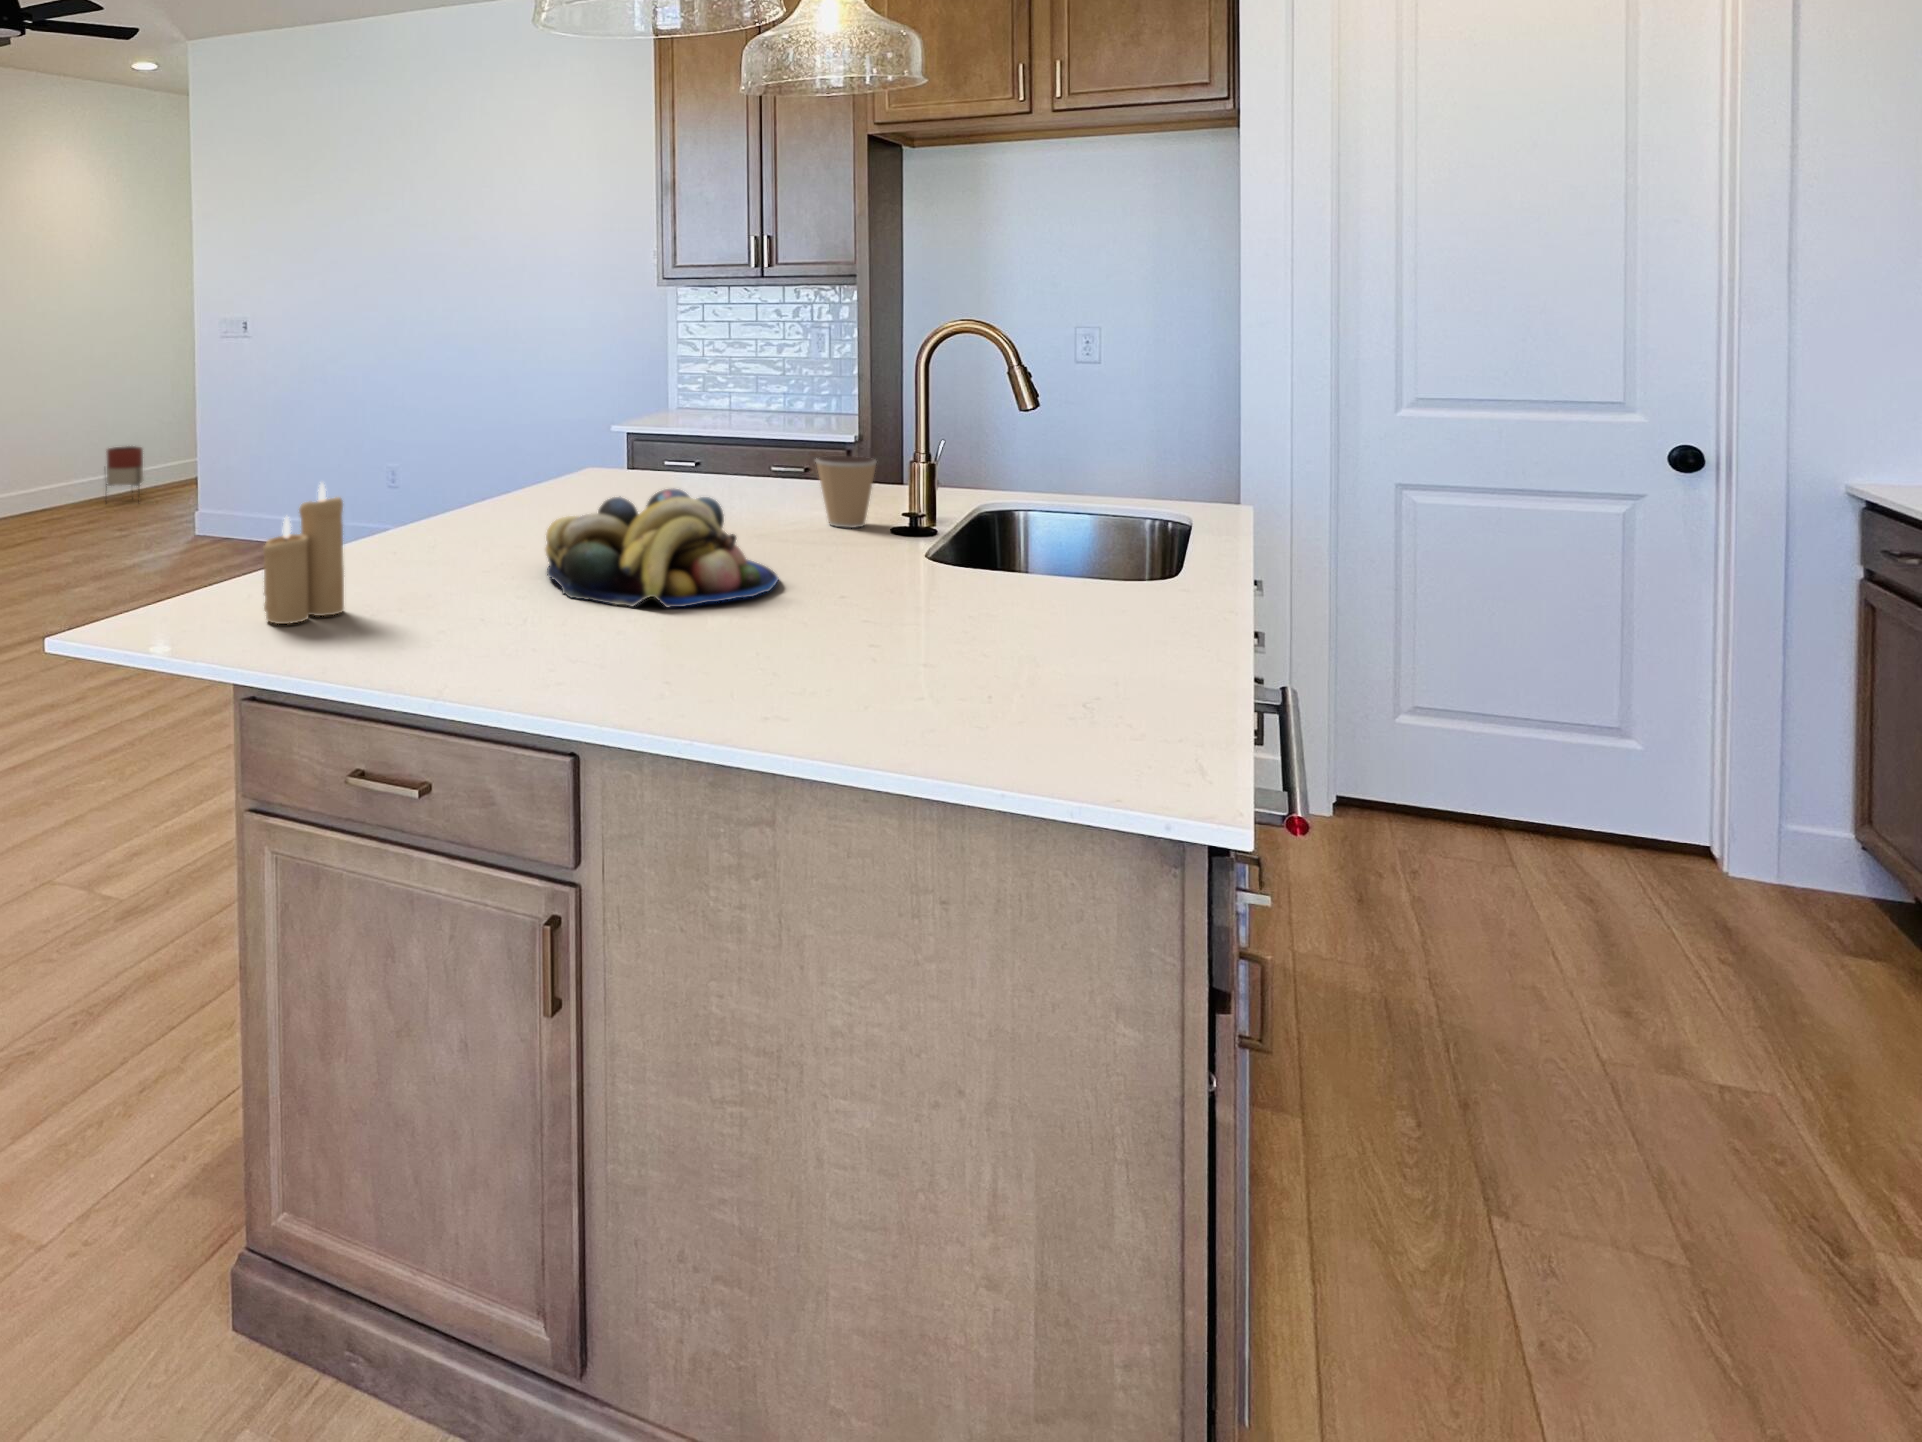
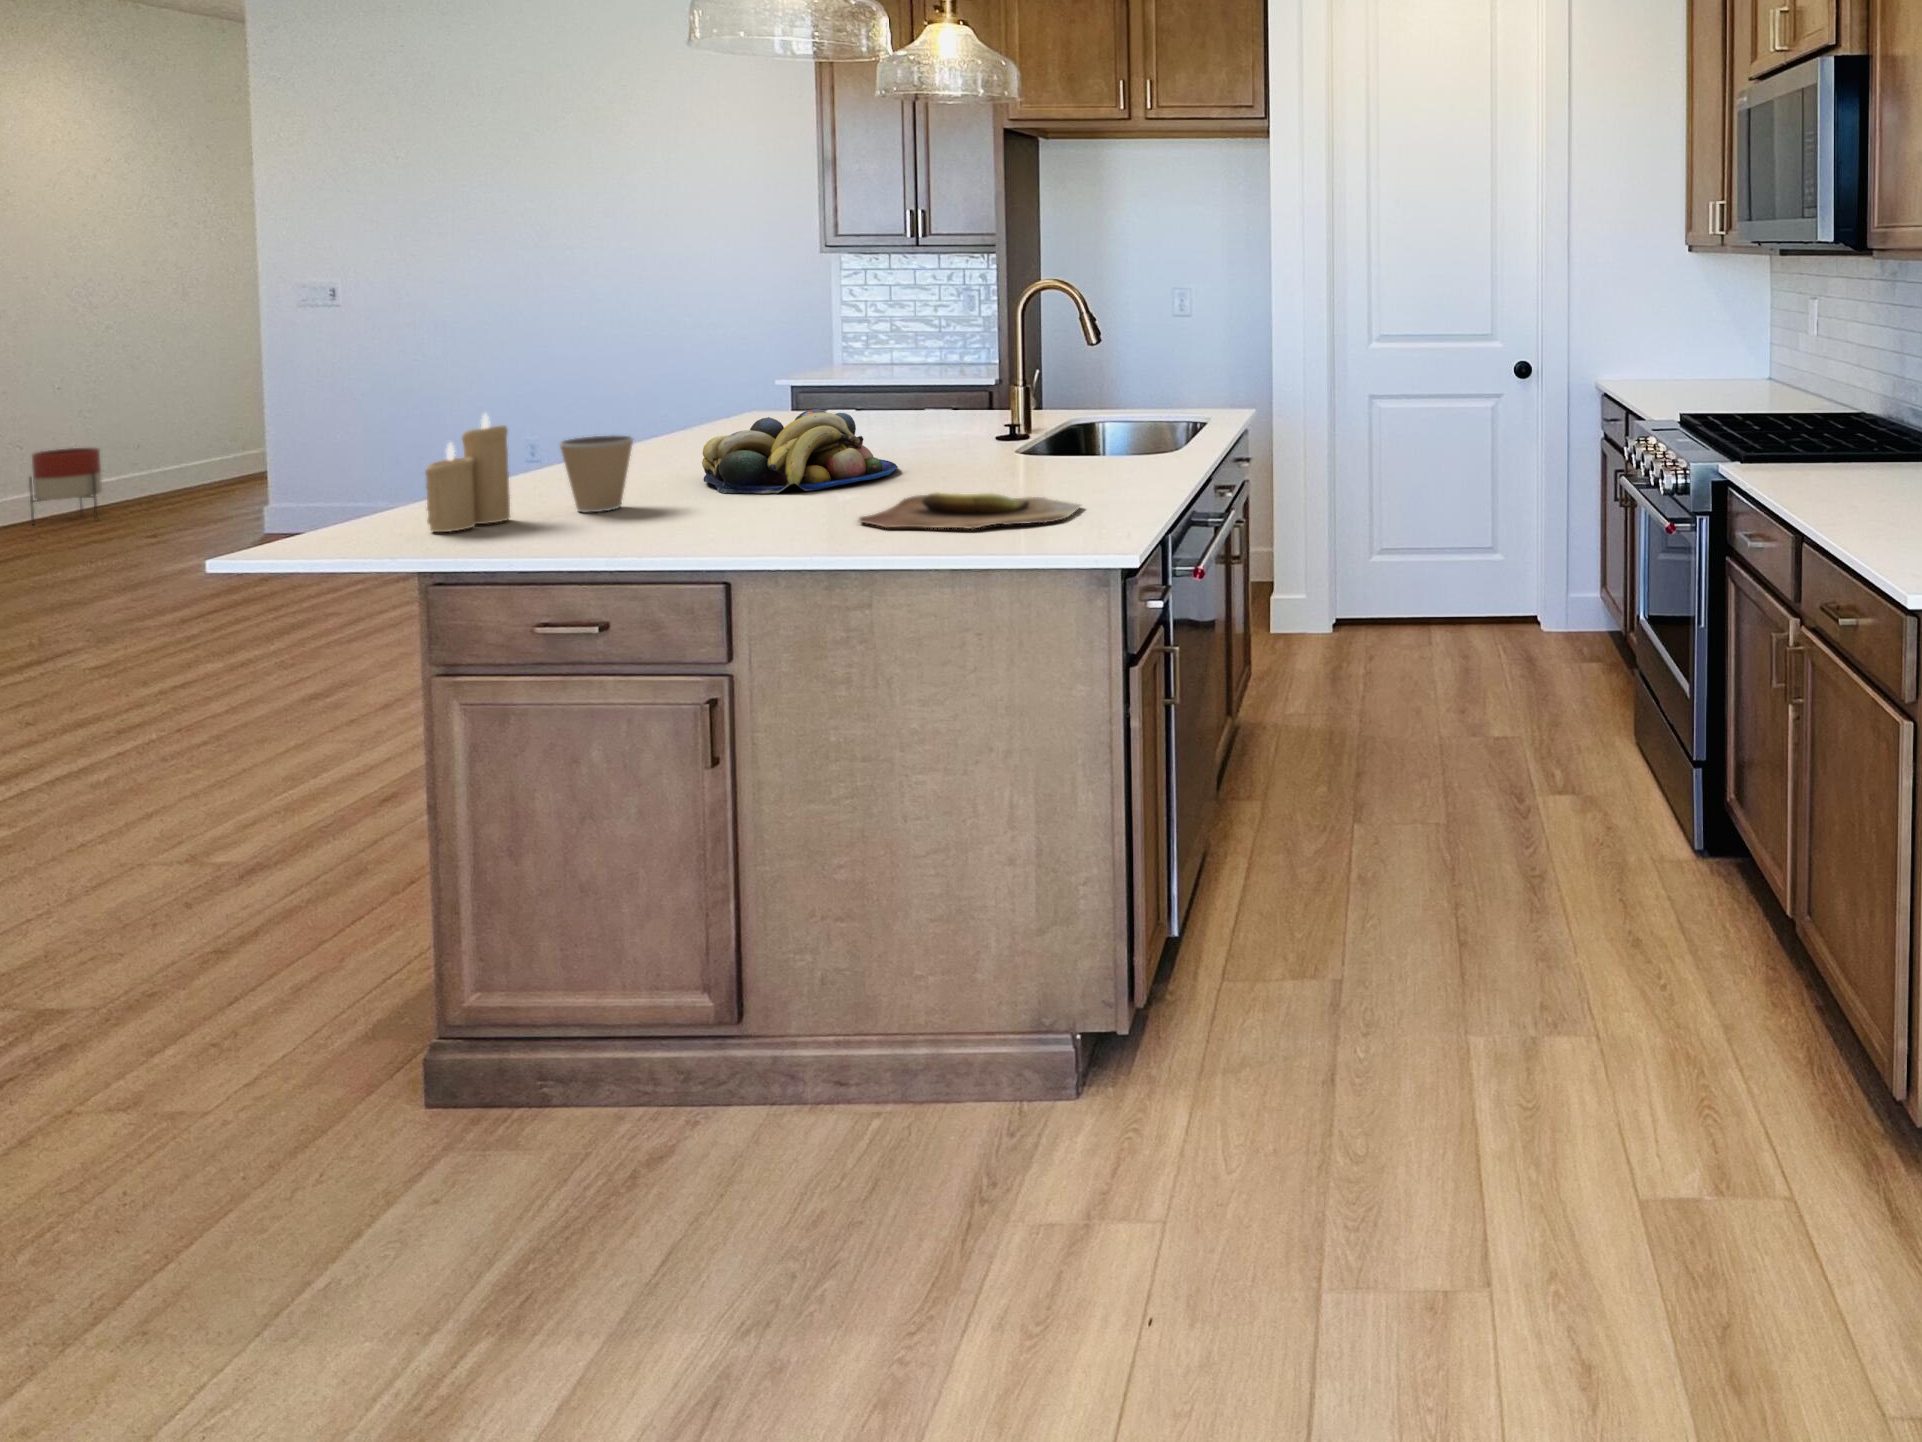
coffee cup: present [816,456,876,528] -> present [560,435,633,512]
cutting board: none [741,640,1103,740] -> present [859,492,1081,529]

